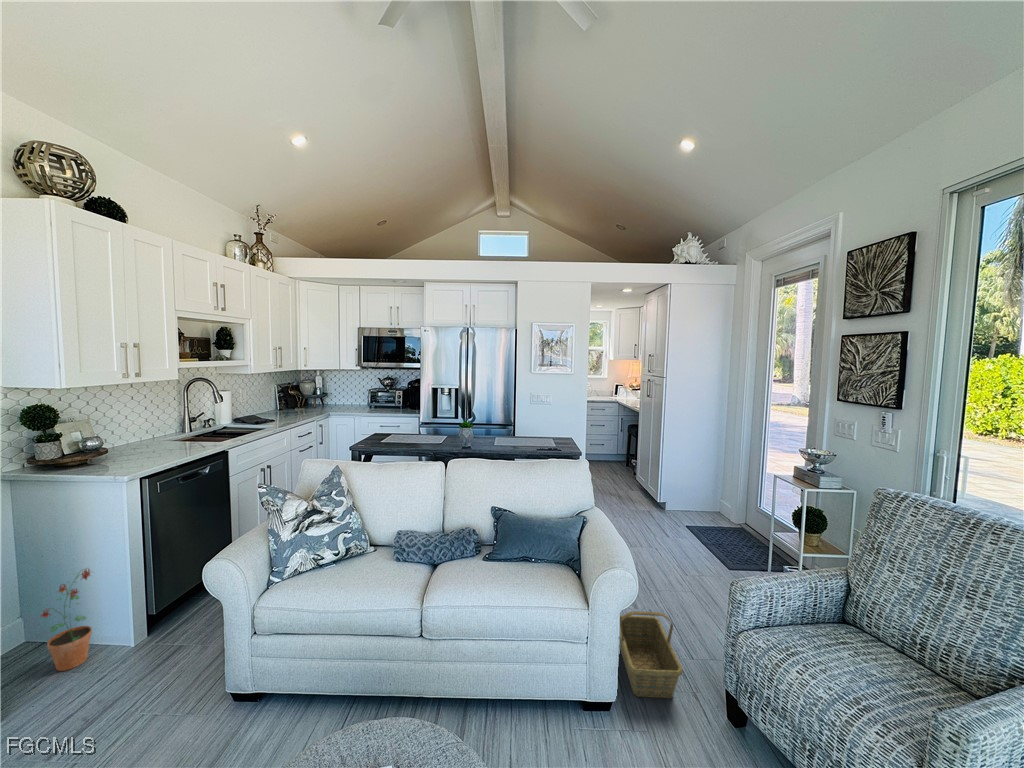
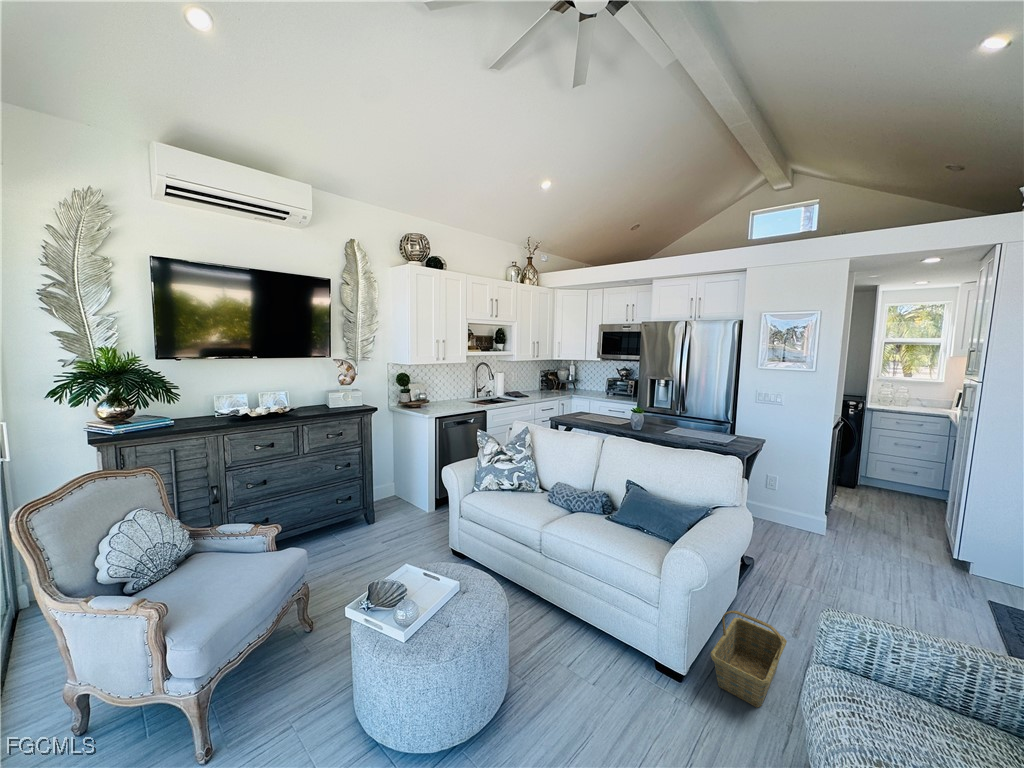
potted plant: present [41,569,92,671] -> none [393,463,416,513]

